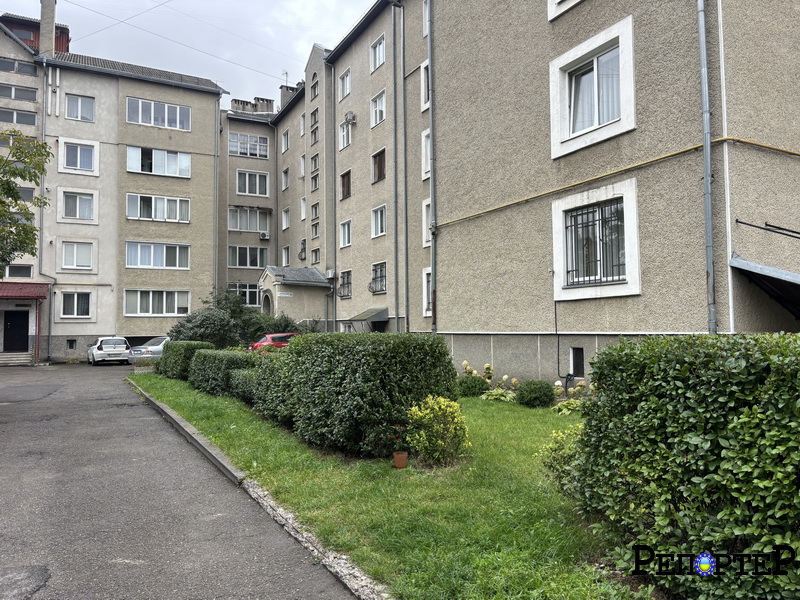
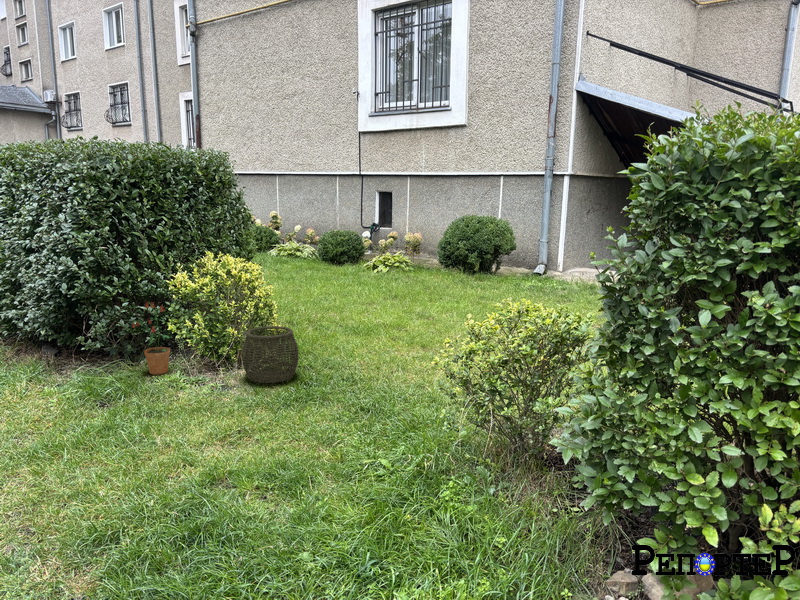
woven basket: none [447,442,481,476] -> present [242,326,299,383]

